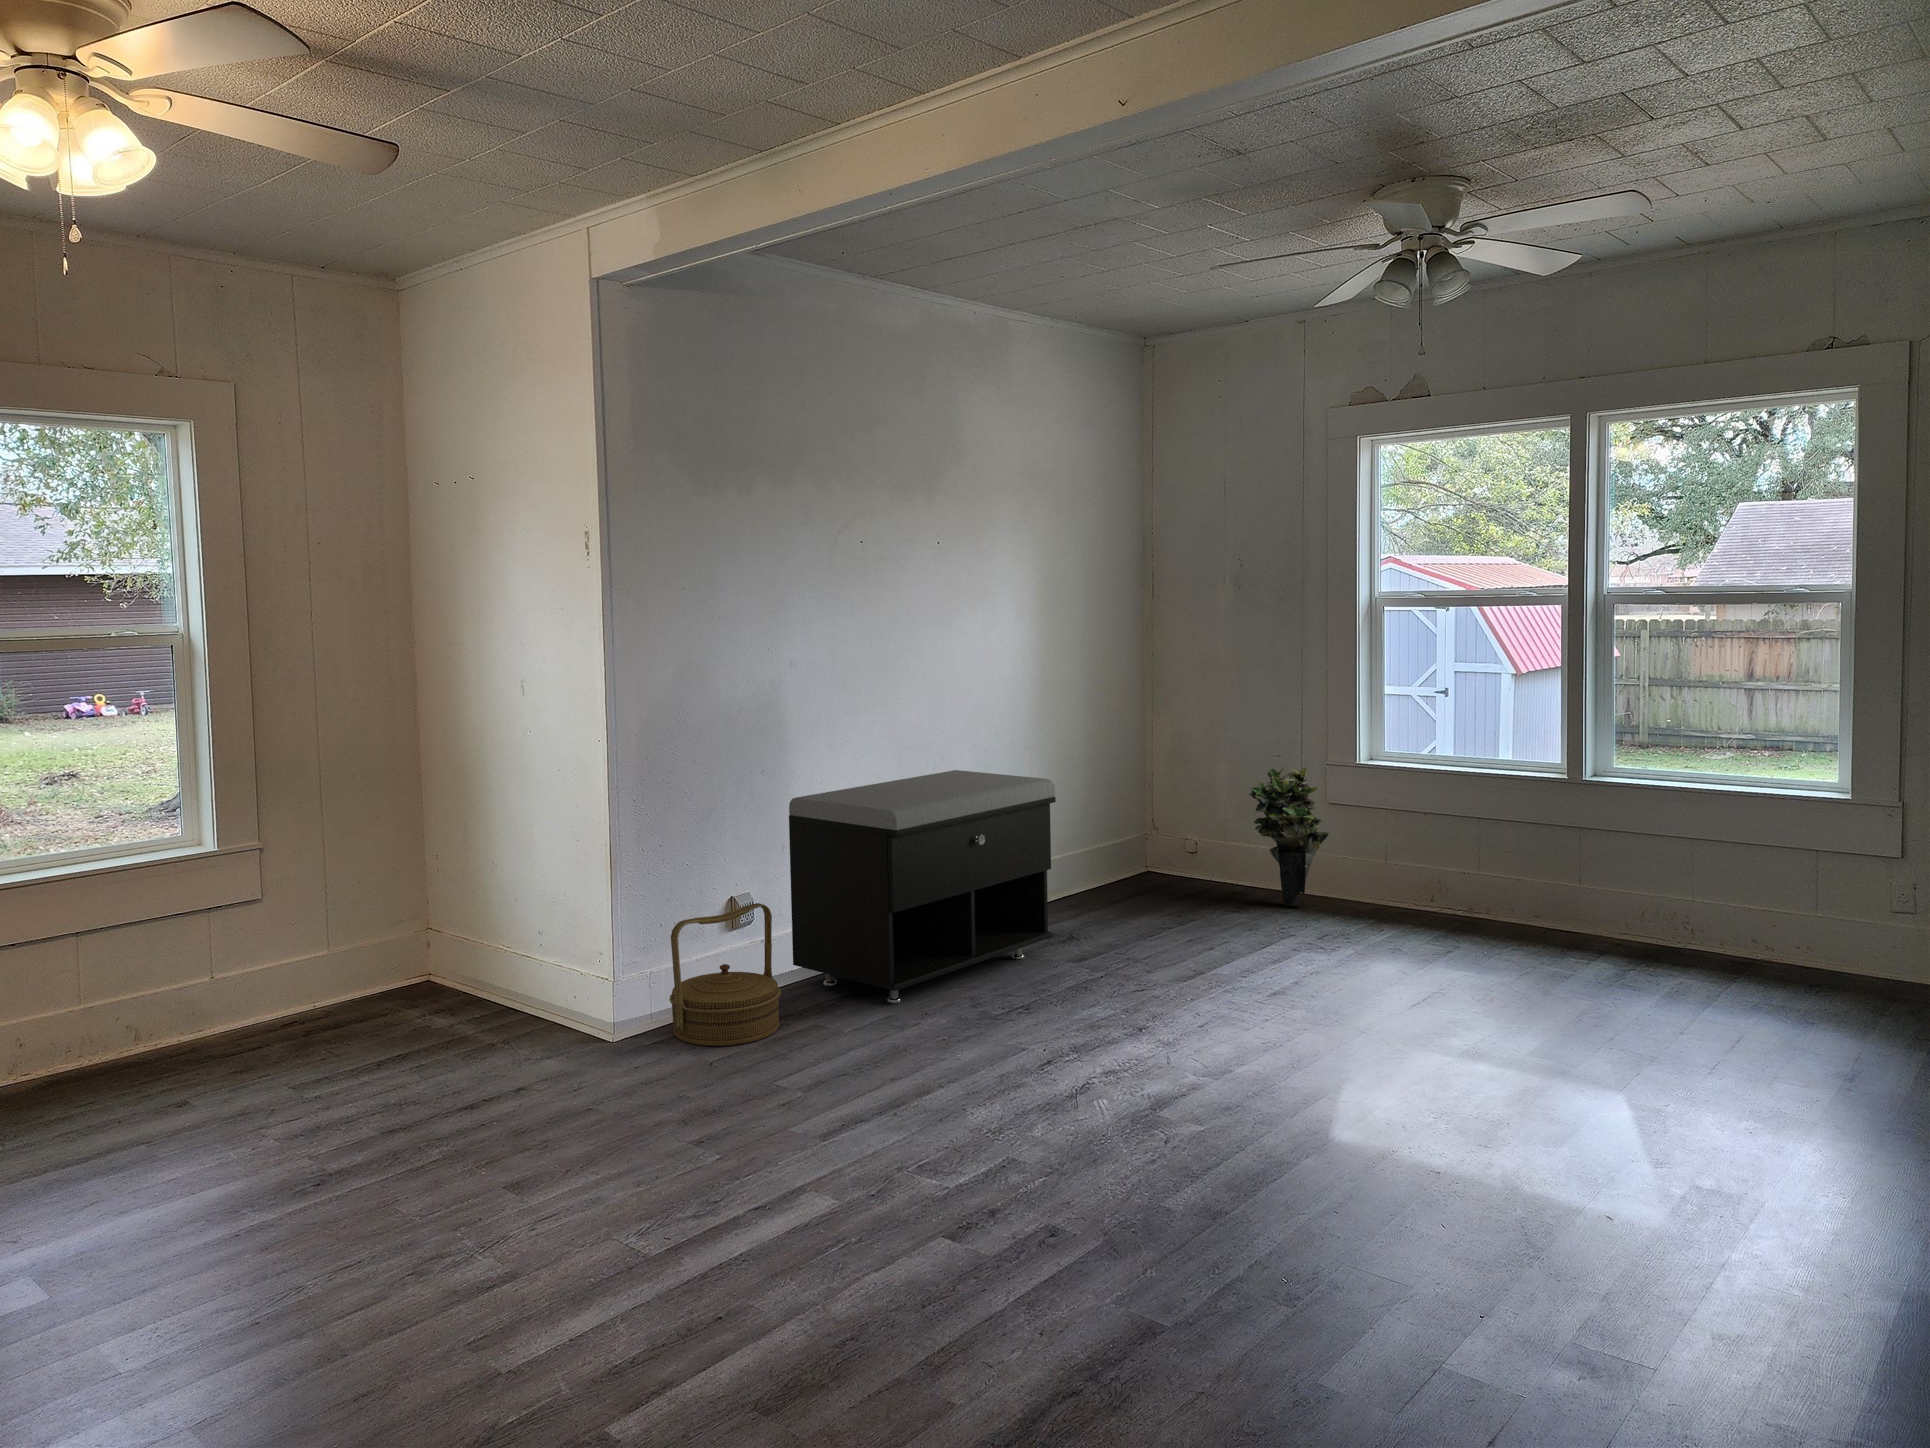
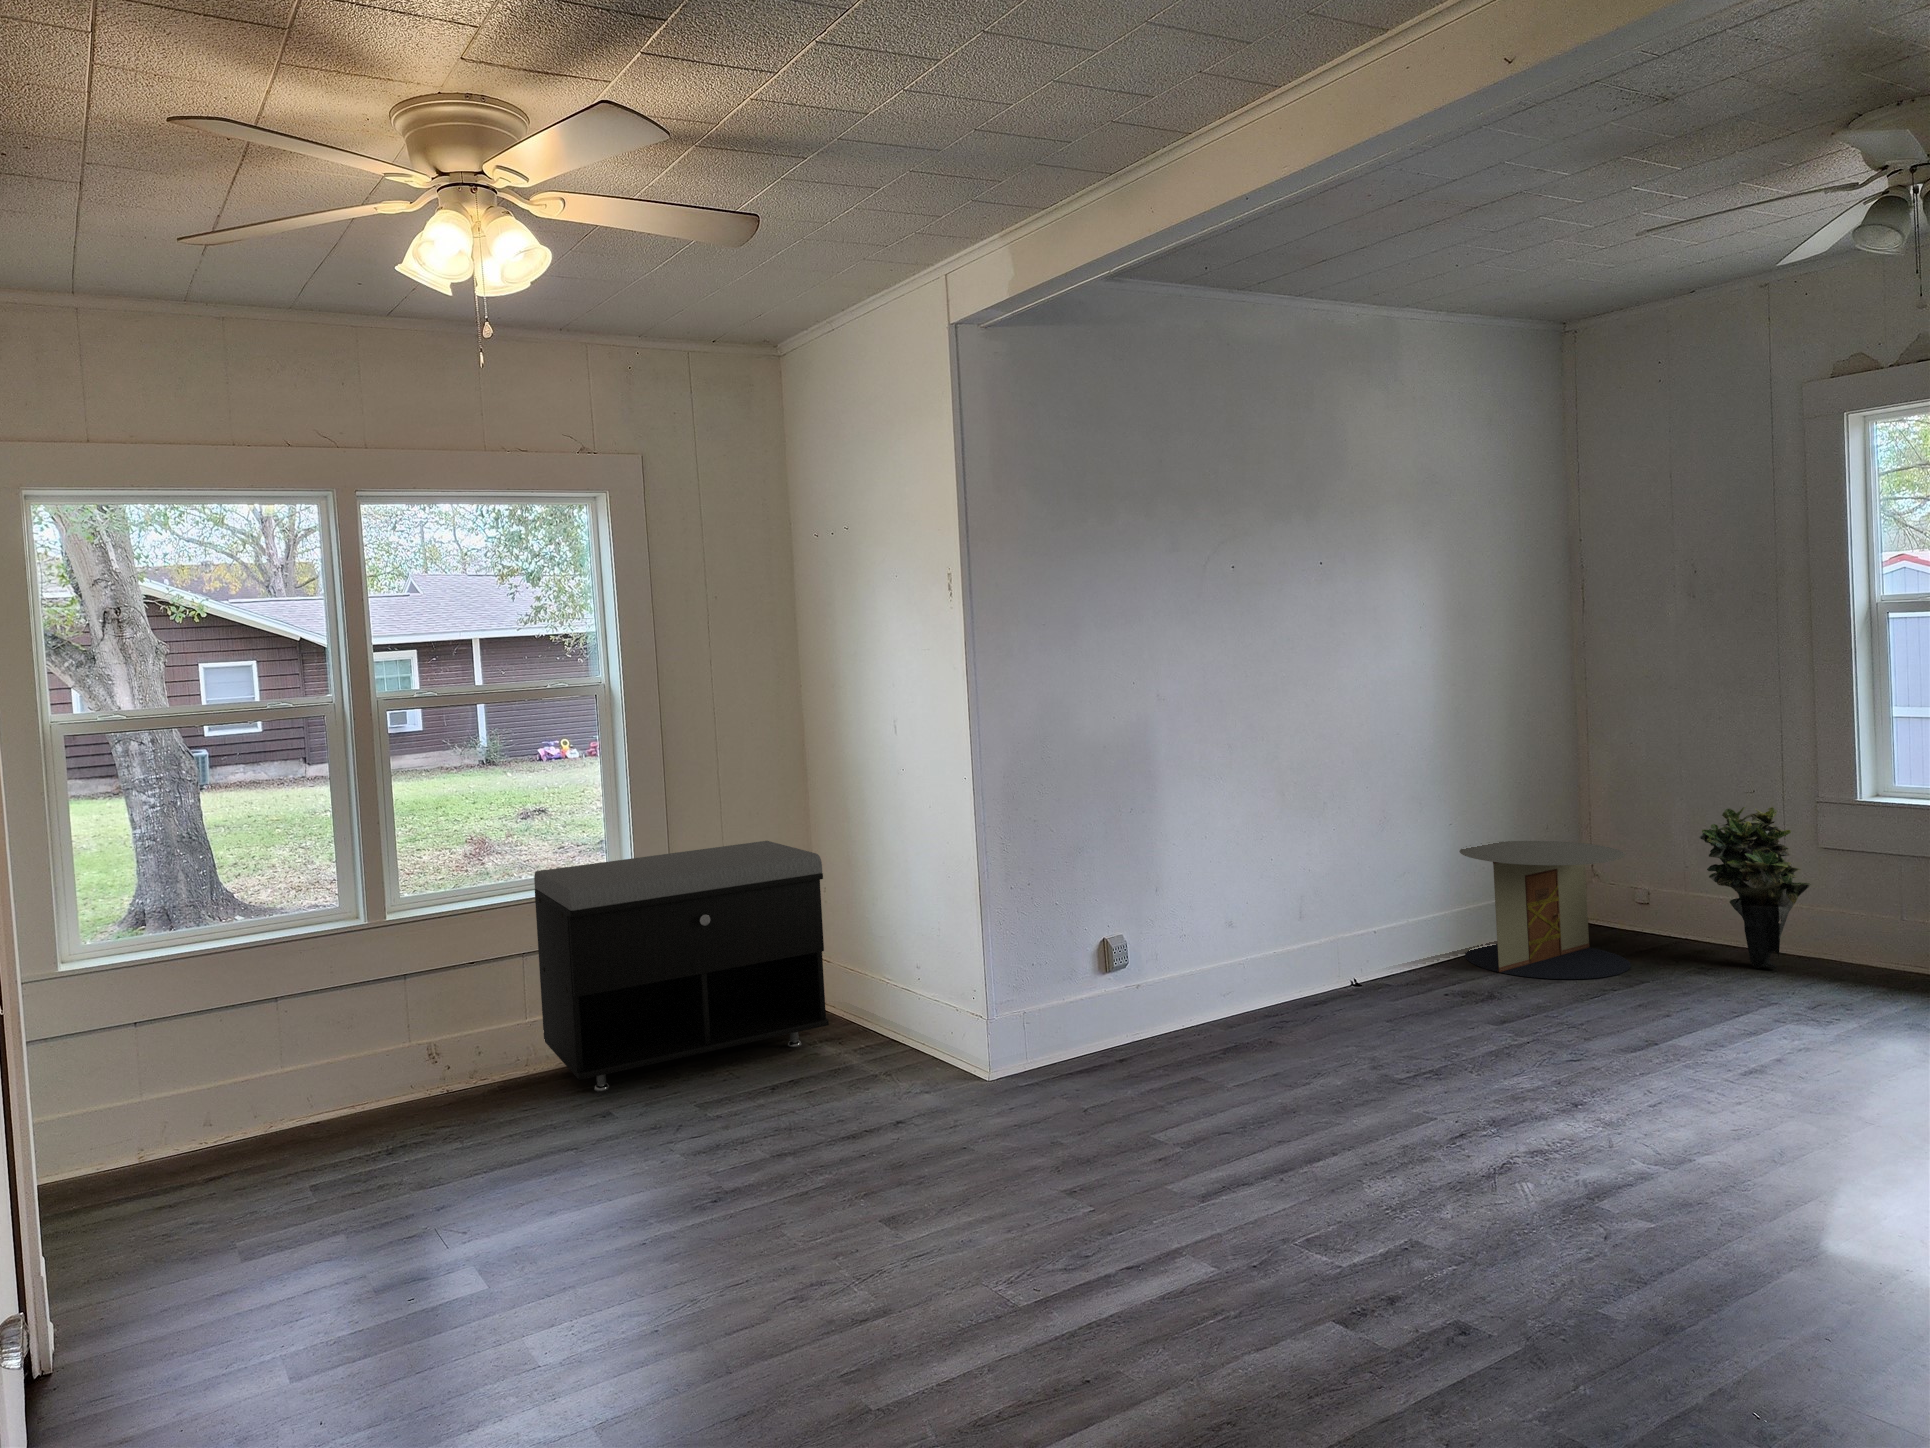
storage bench: present [789,770,1056,1003] -> present [534,841,829,1091]
side table: none [1054,799,1191,924] -> present [1459,841,1631,979]
woven basket: present [670,903,781,1046] -> none [1045,942,1159,1086]

